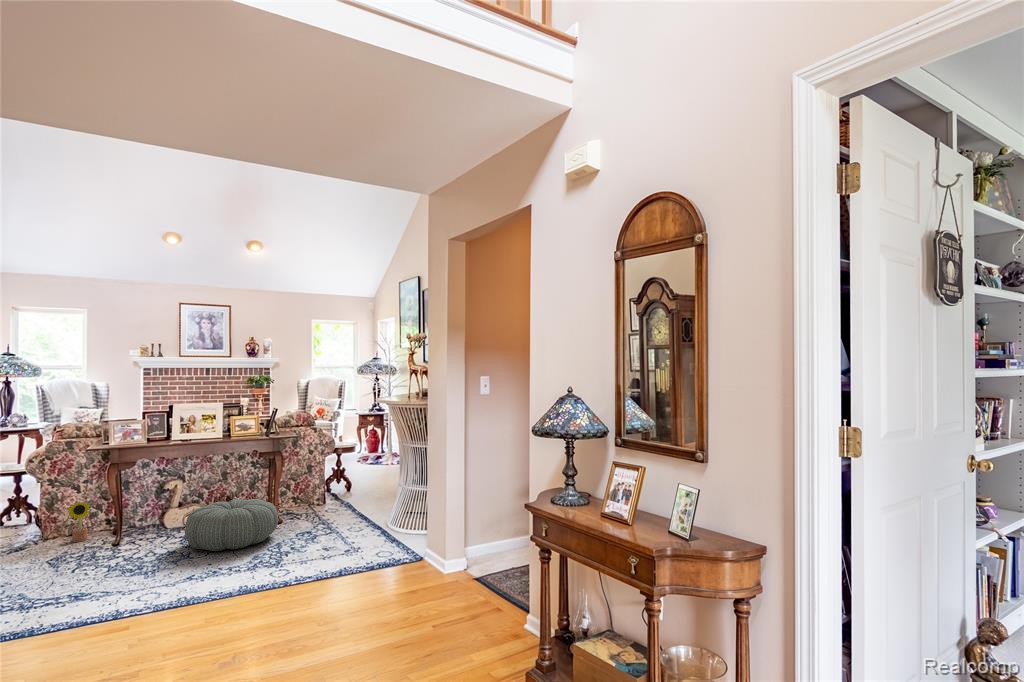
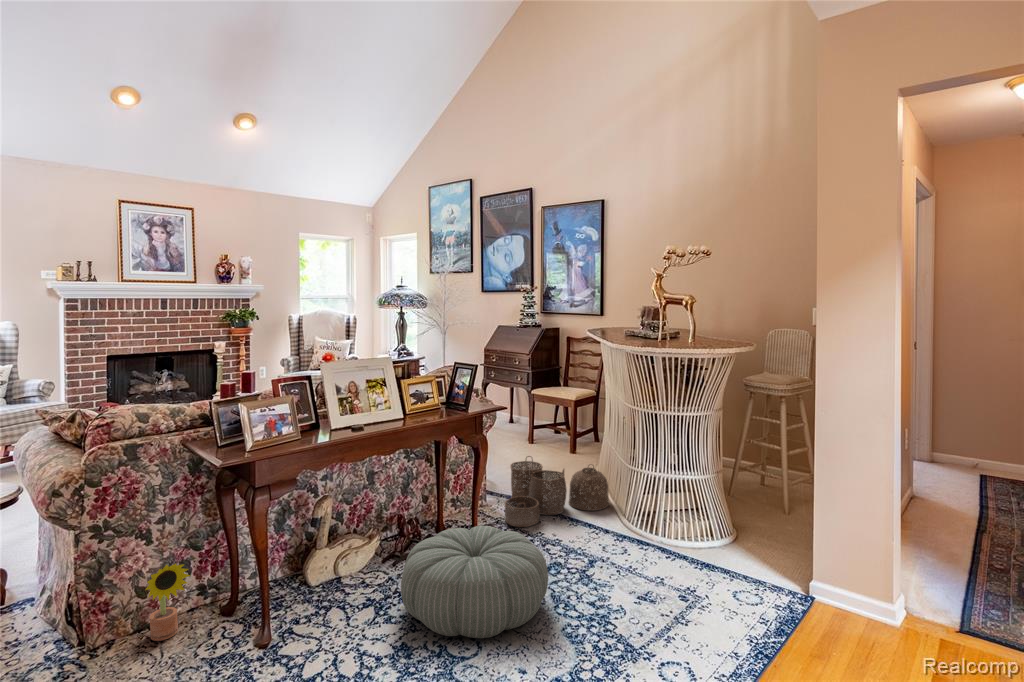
woven basket: none [316,472,401,513] -> present [504,456,609,527]

